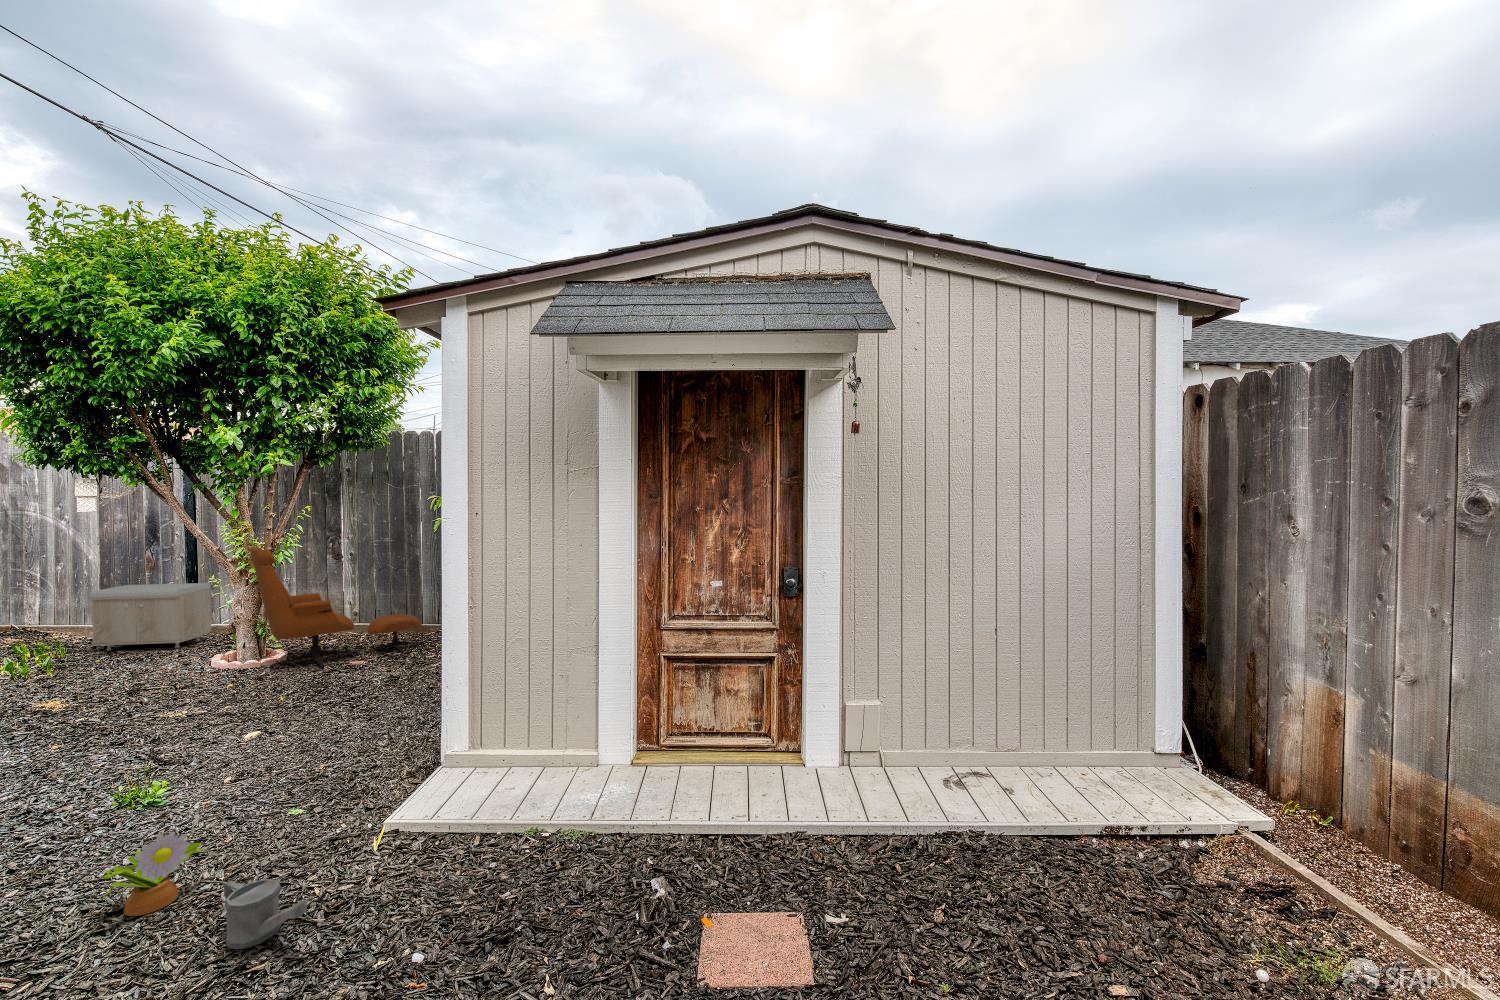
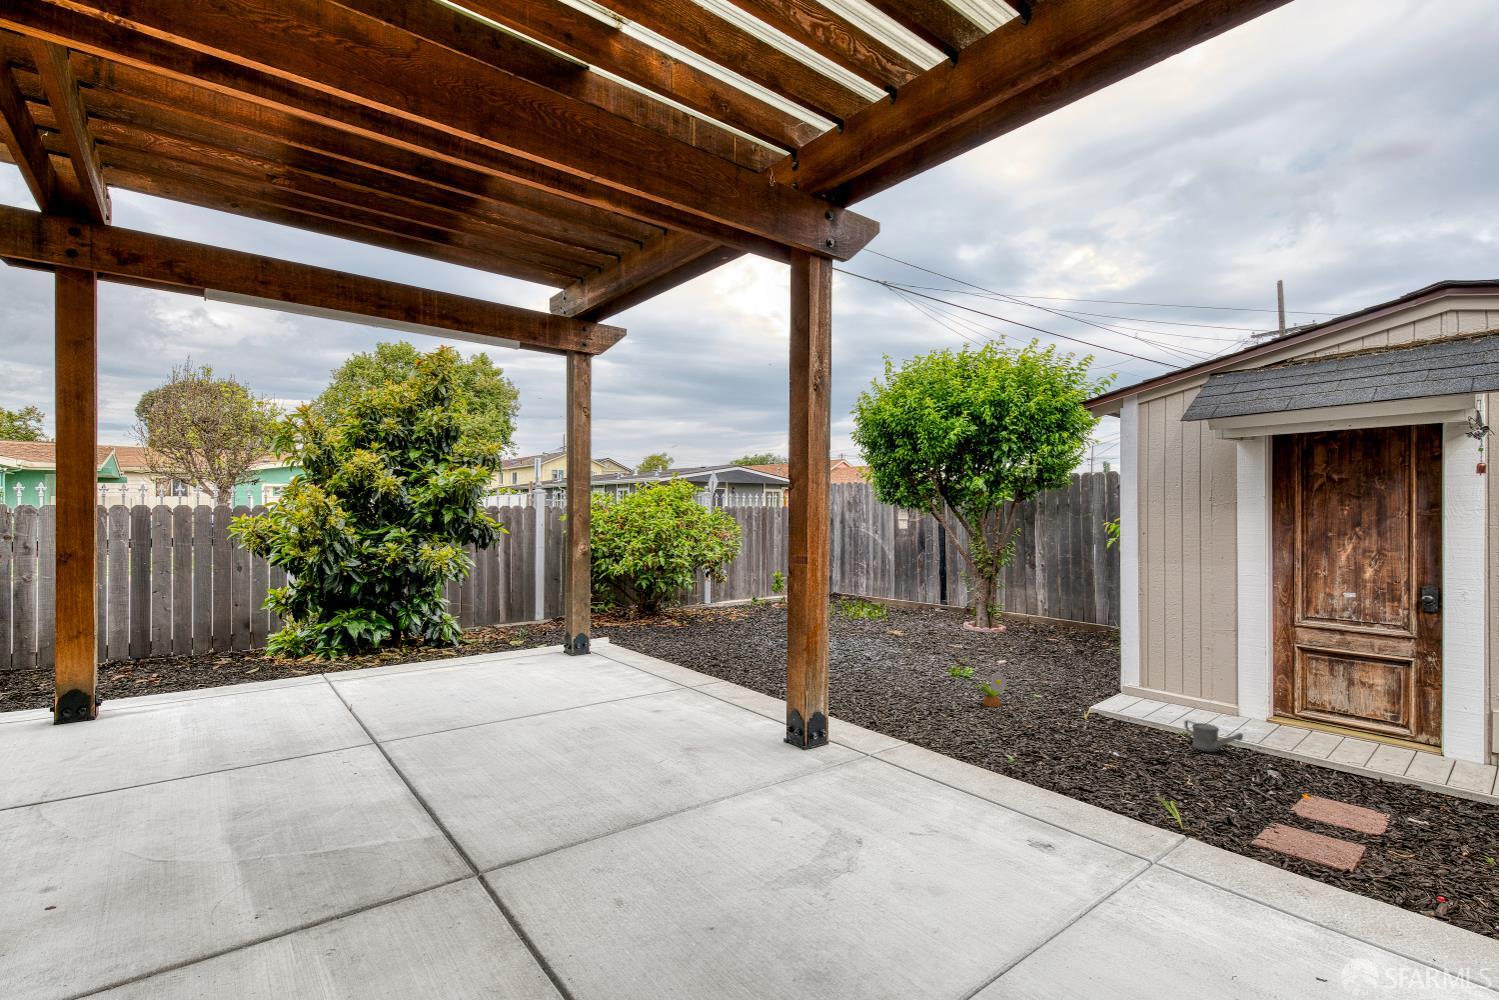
lounge chair: present [250,547,422,669] -> none [985,555,1094,641]
storage bench: present [89,583,212,651] -> none [895,576,952,618]
watering can: present [224,879,307,949] -> present [1184,720,1243,752]

